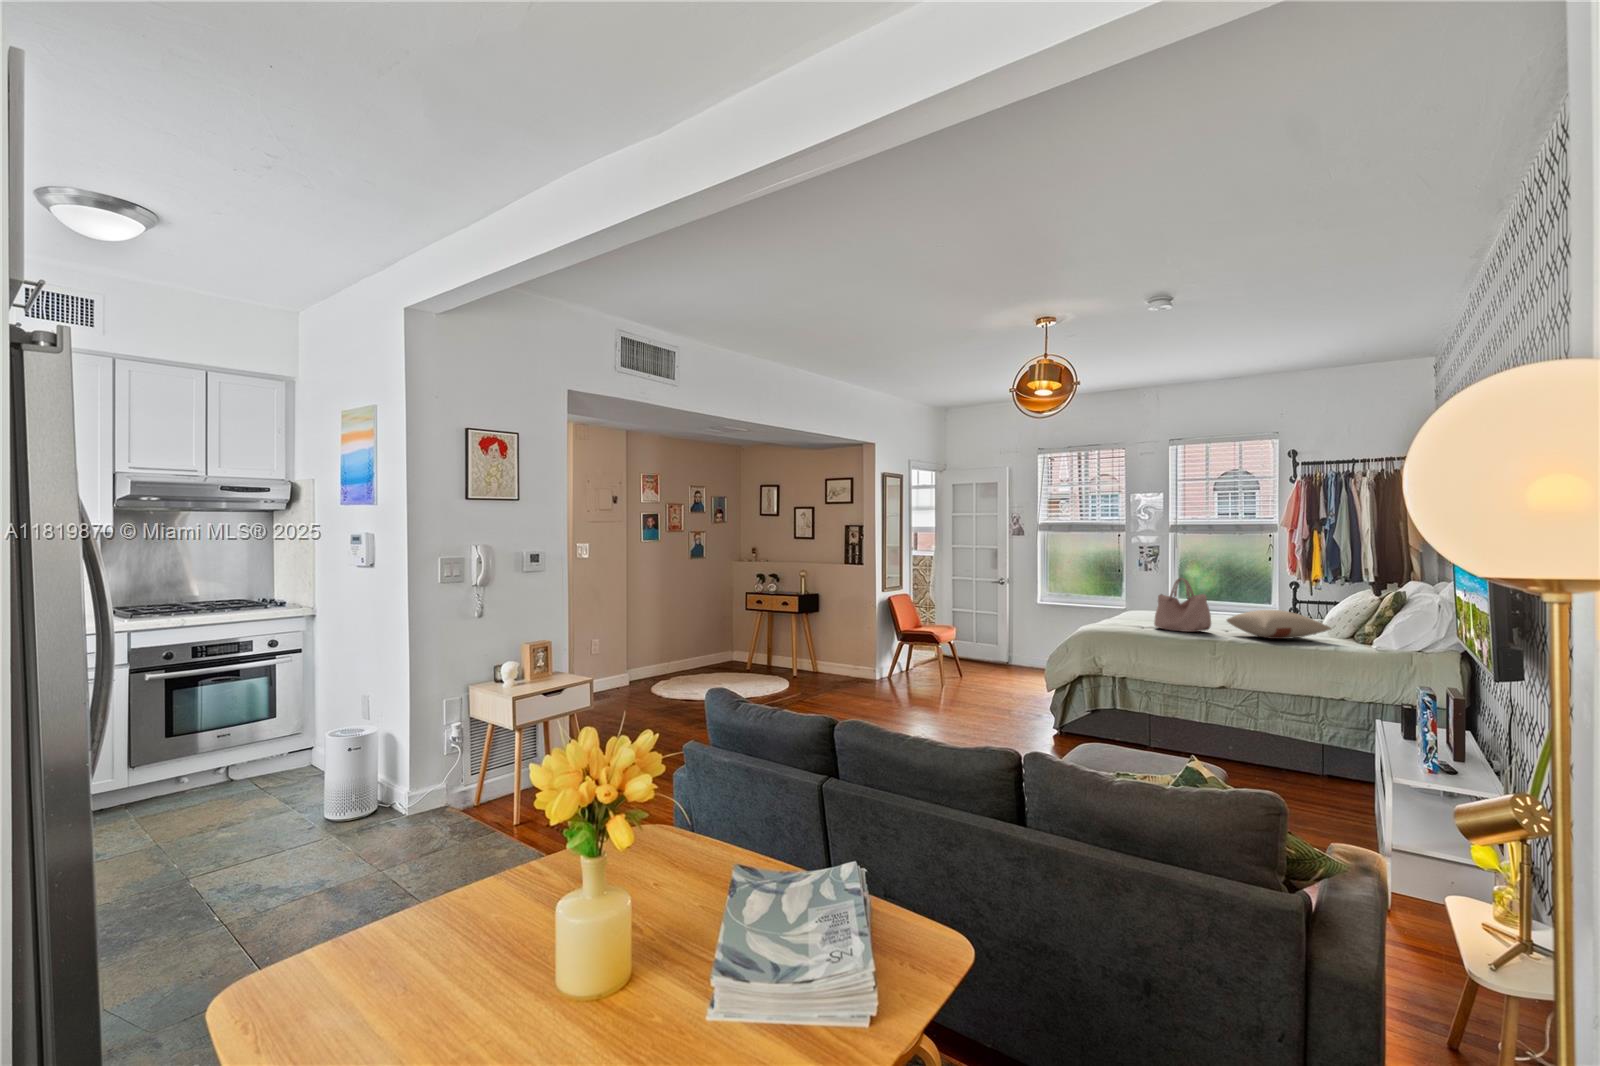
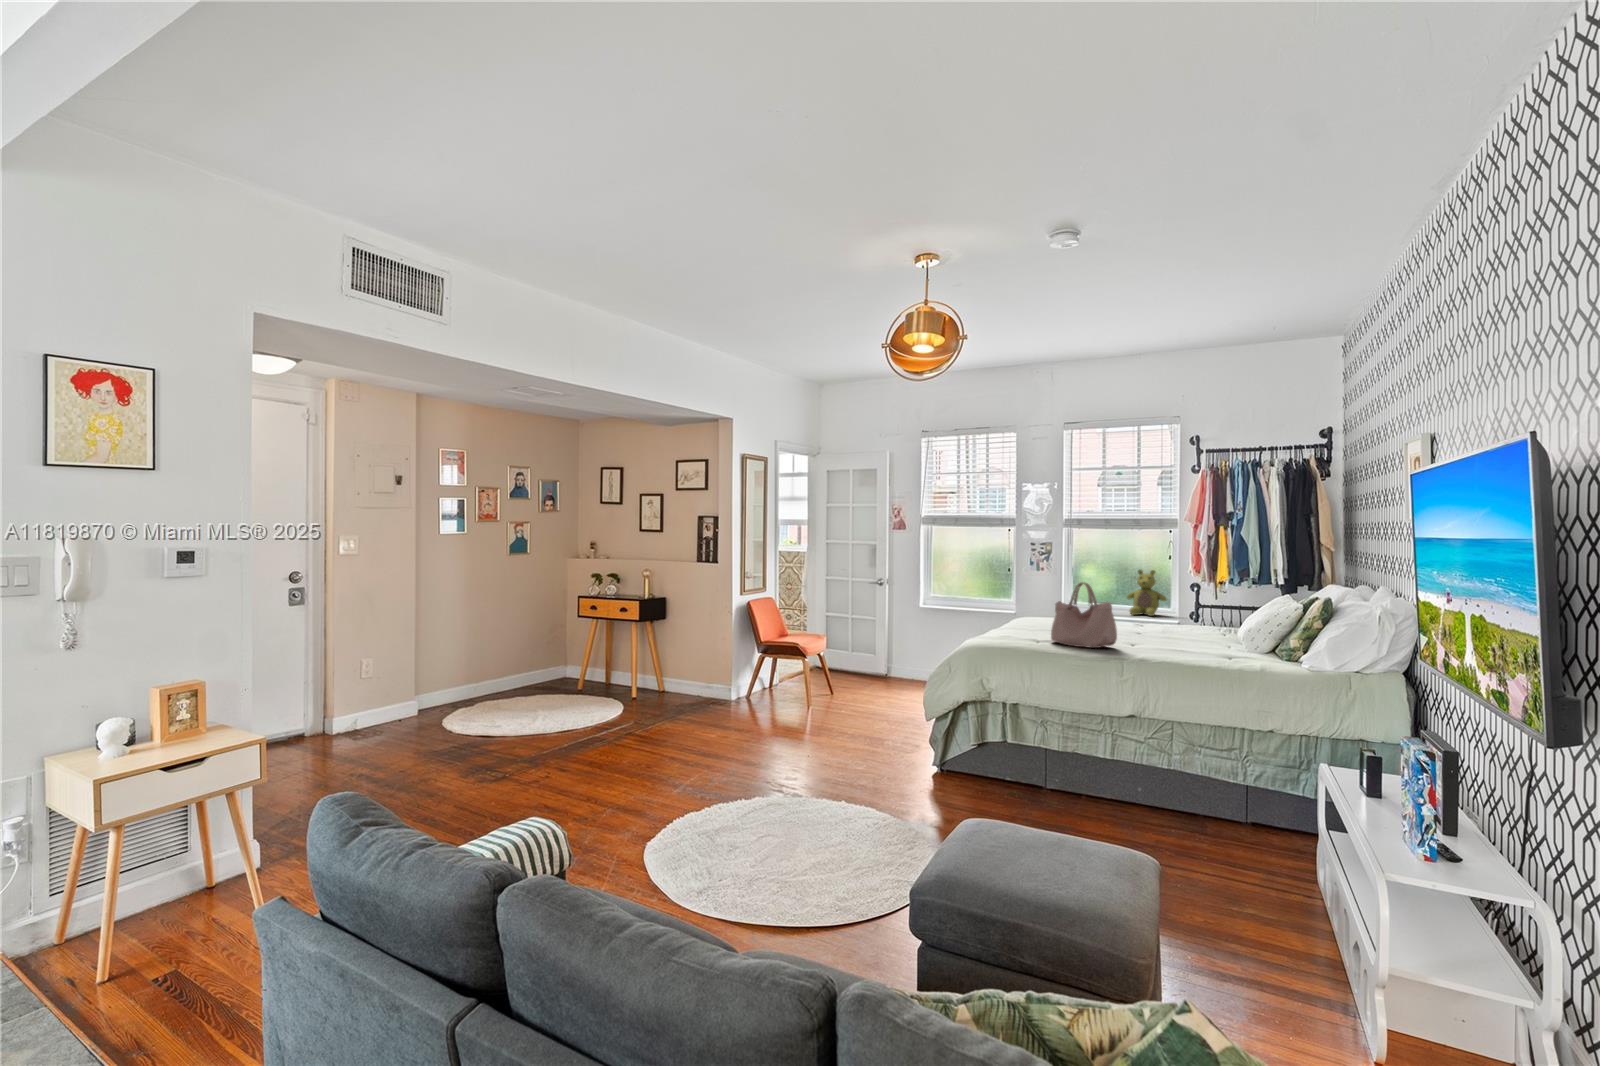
stuffed bear: none [1229,569,1267,611] -> present [1127,569,1166,616]
pillow: present [1227,610,1331,639] -> none [1134,622,1257,657]

